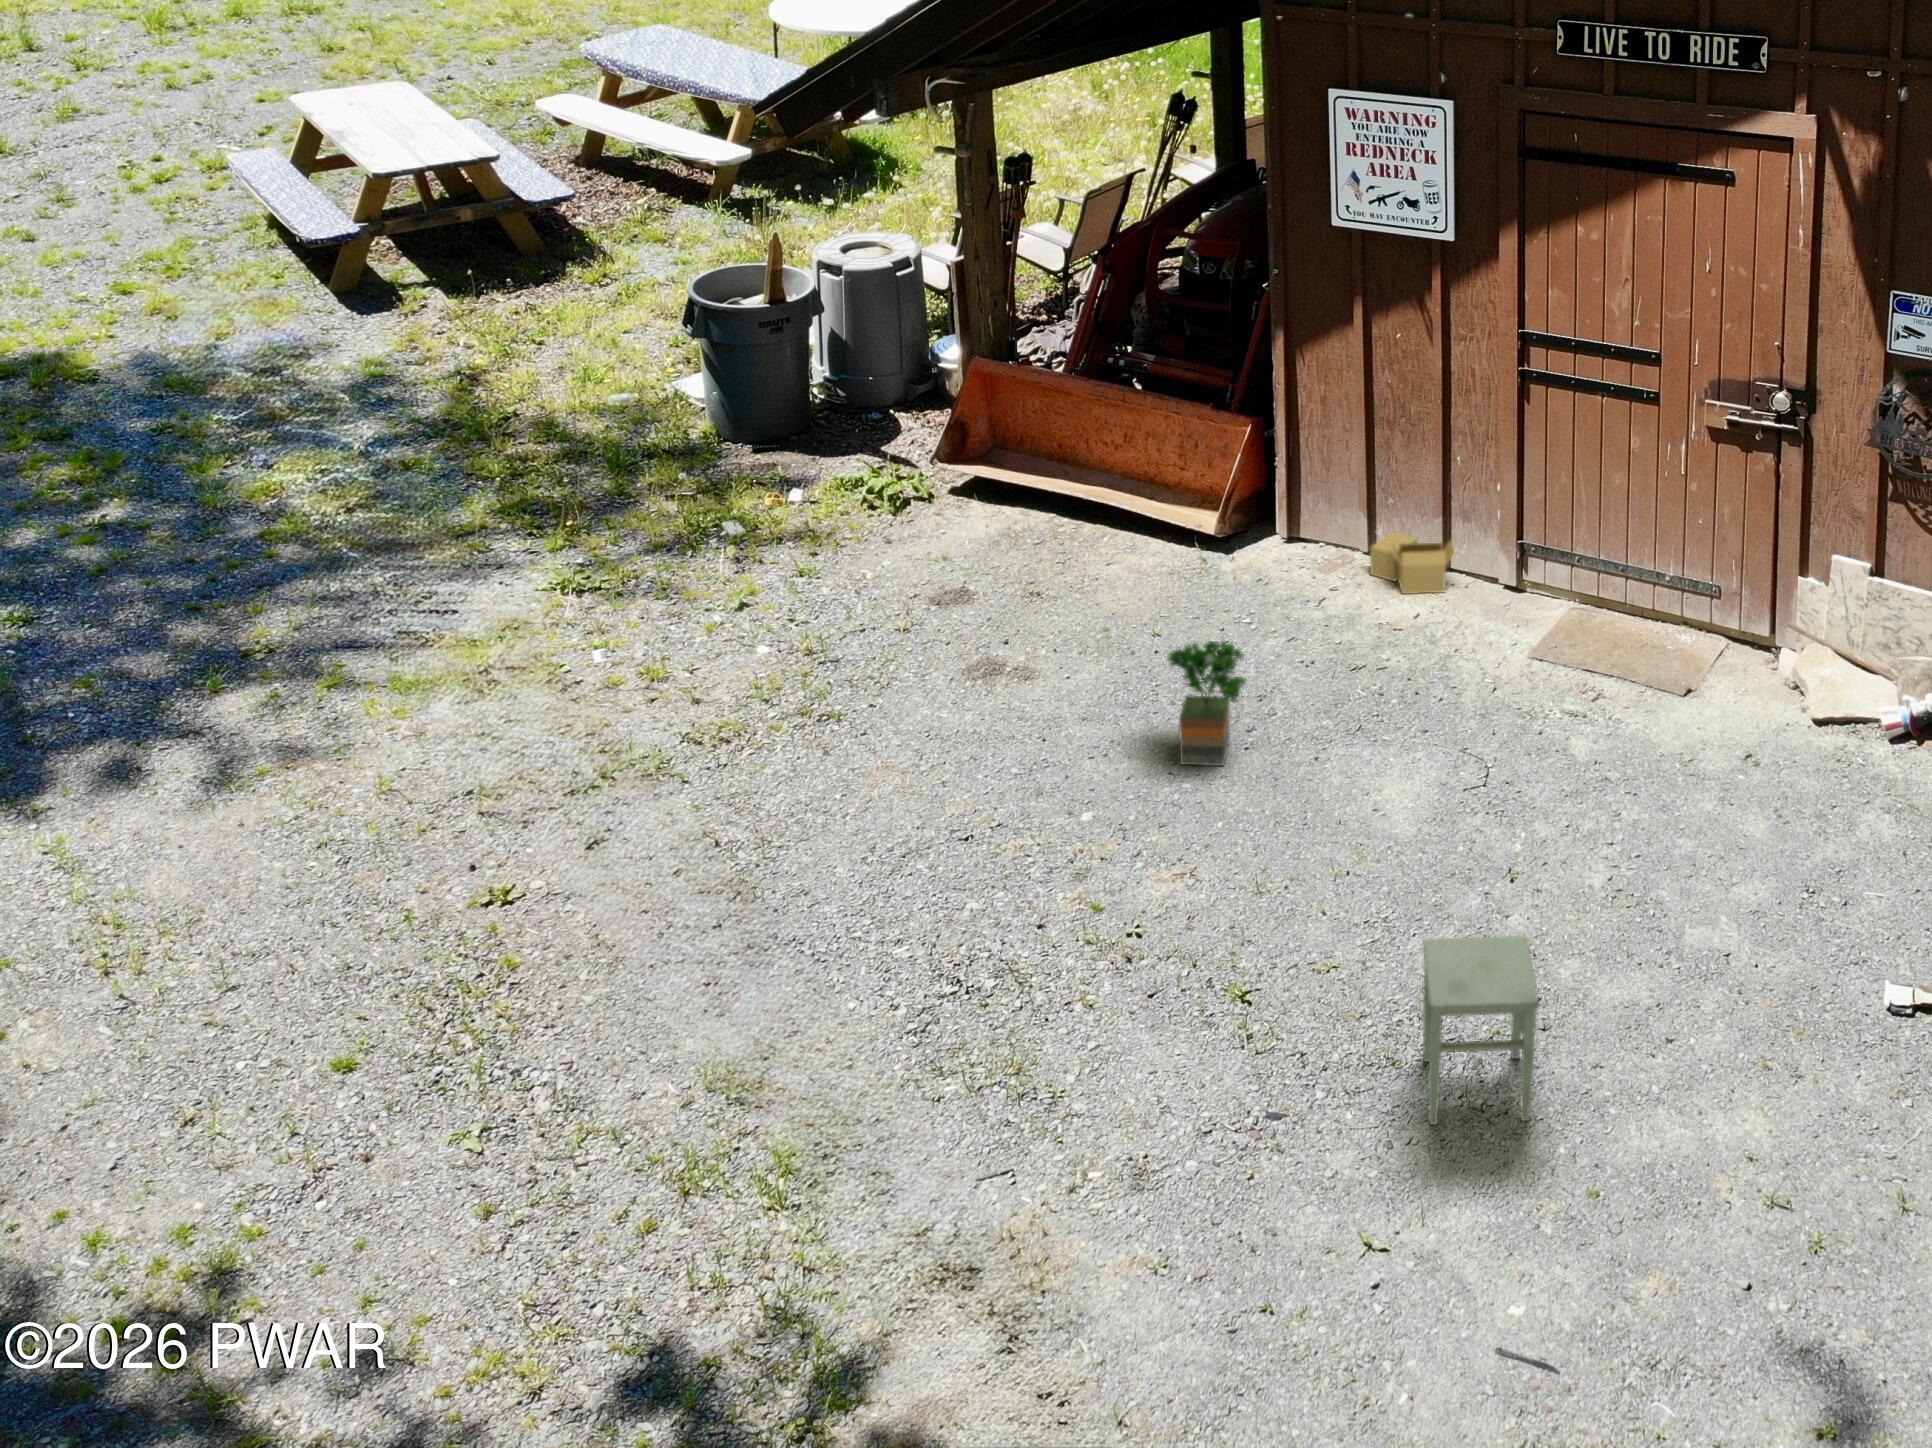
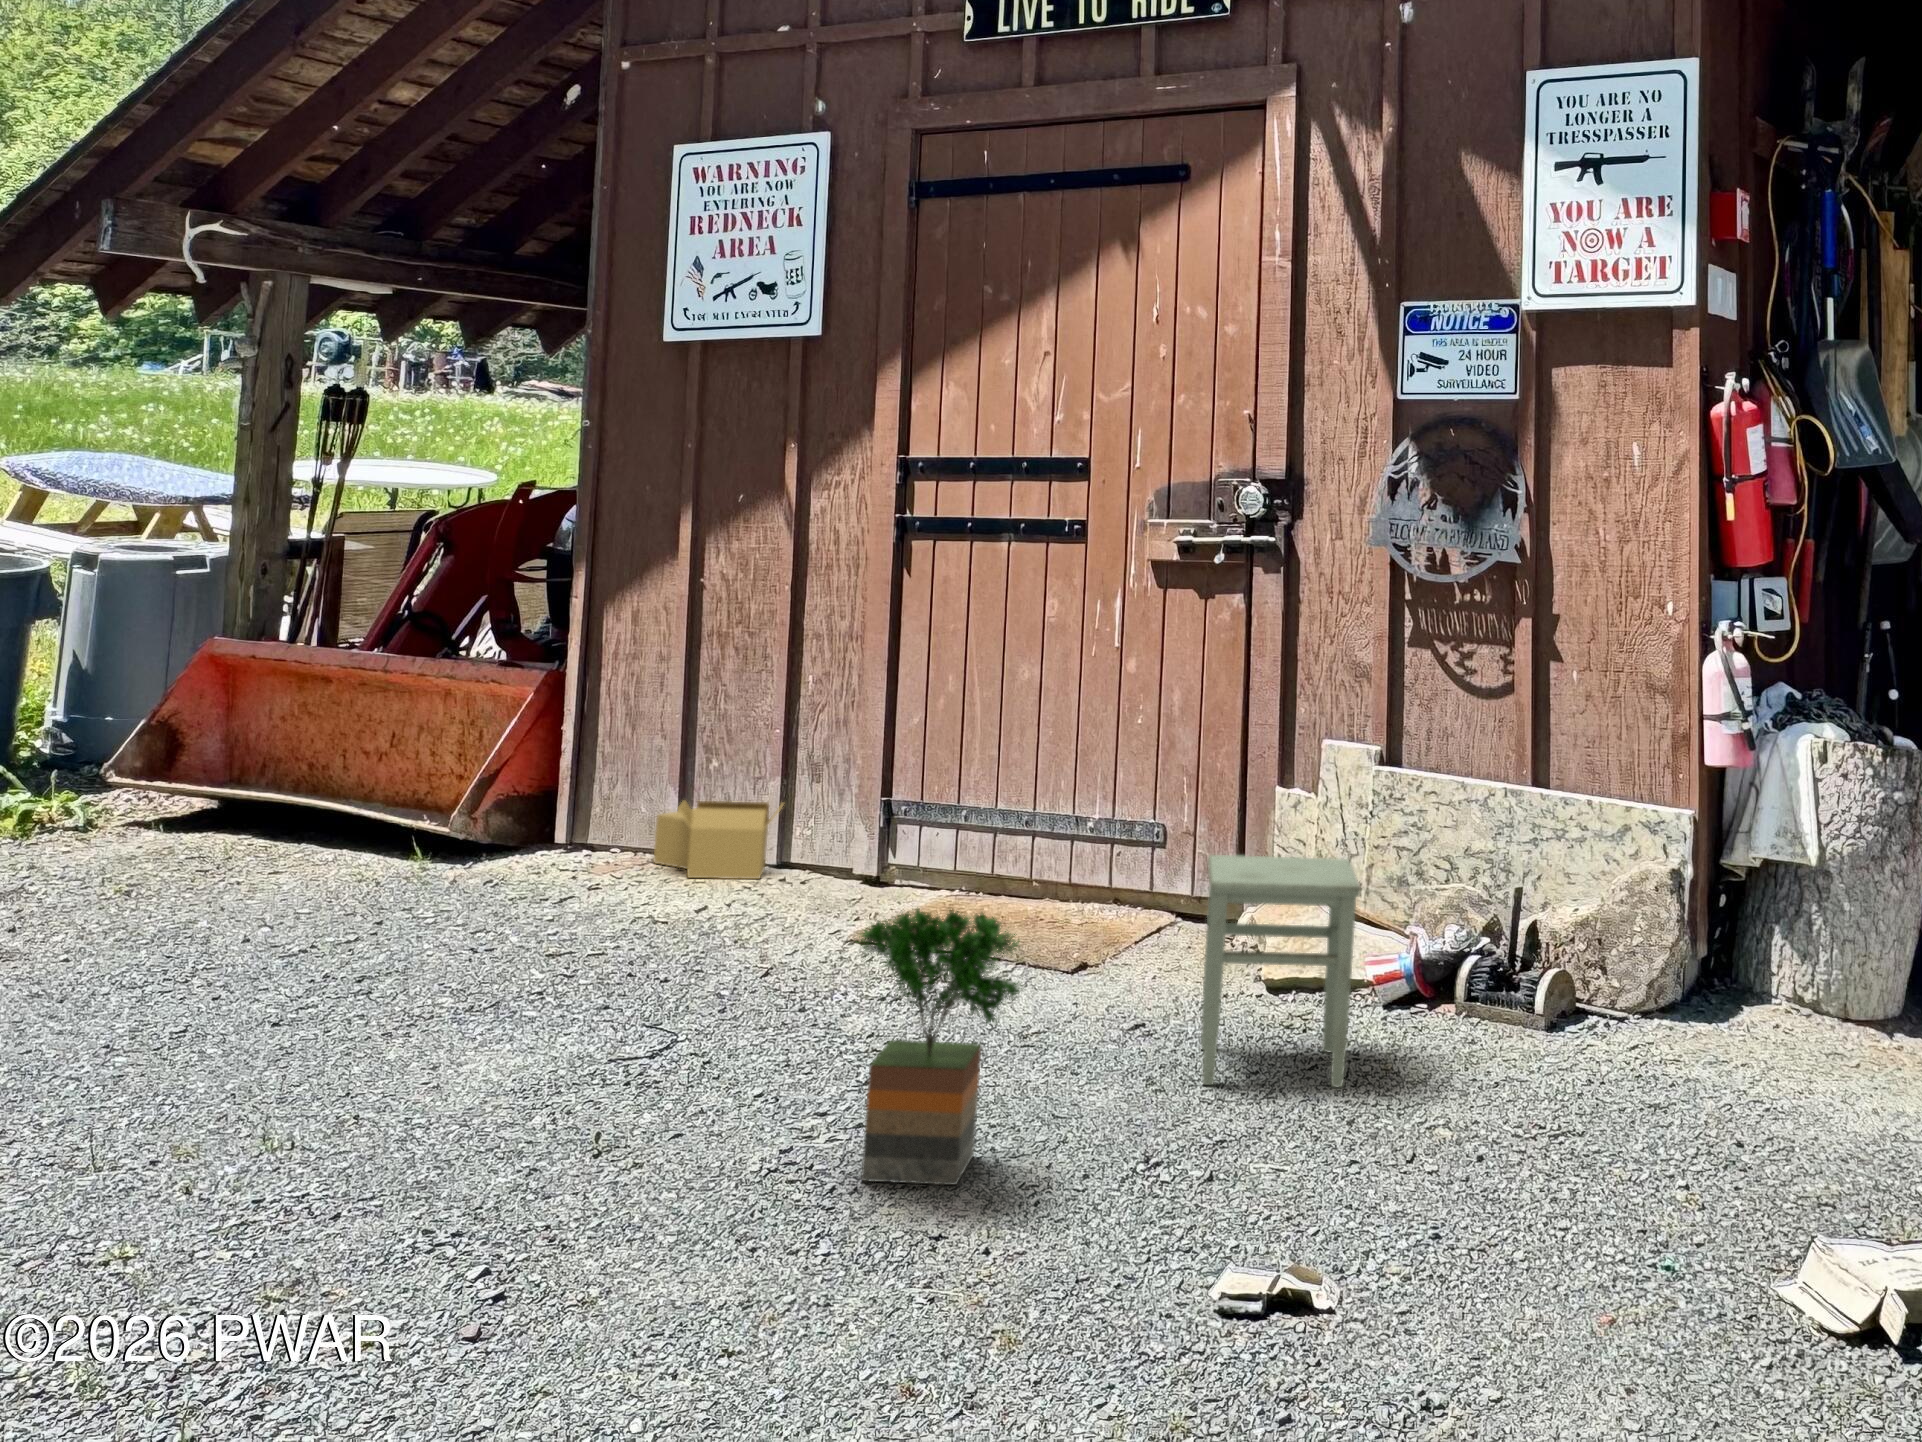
potted tree: present [1168,641,1246,766] -> present [858,907,1022,1185]
stool: present [1423,936,1539,1125] -> present [1201,855,1360,1087]

